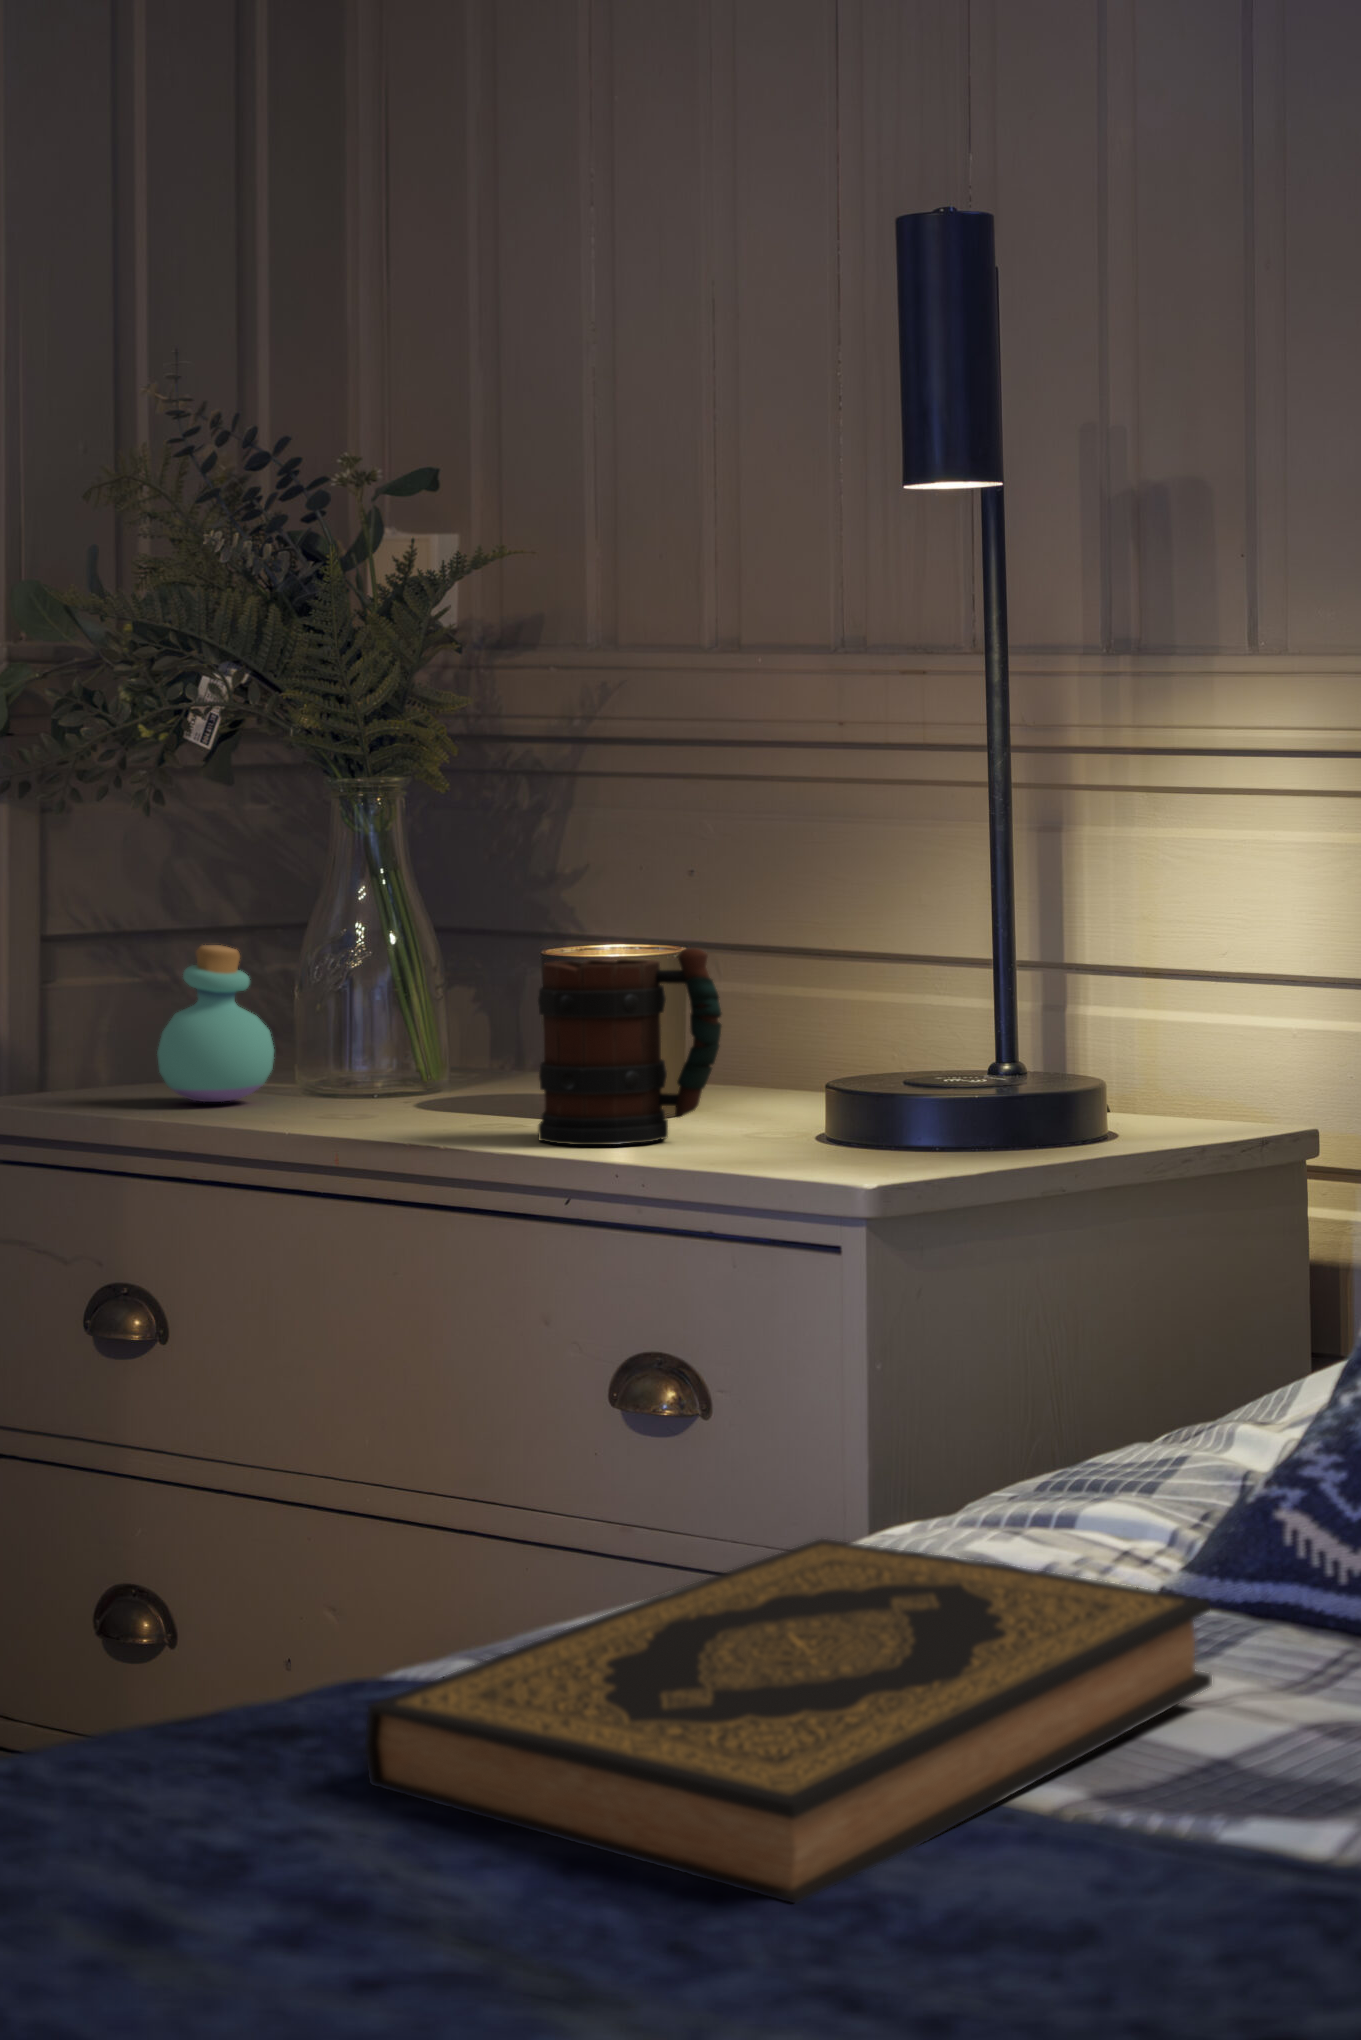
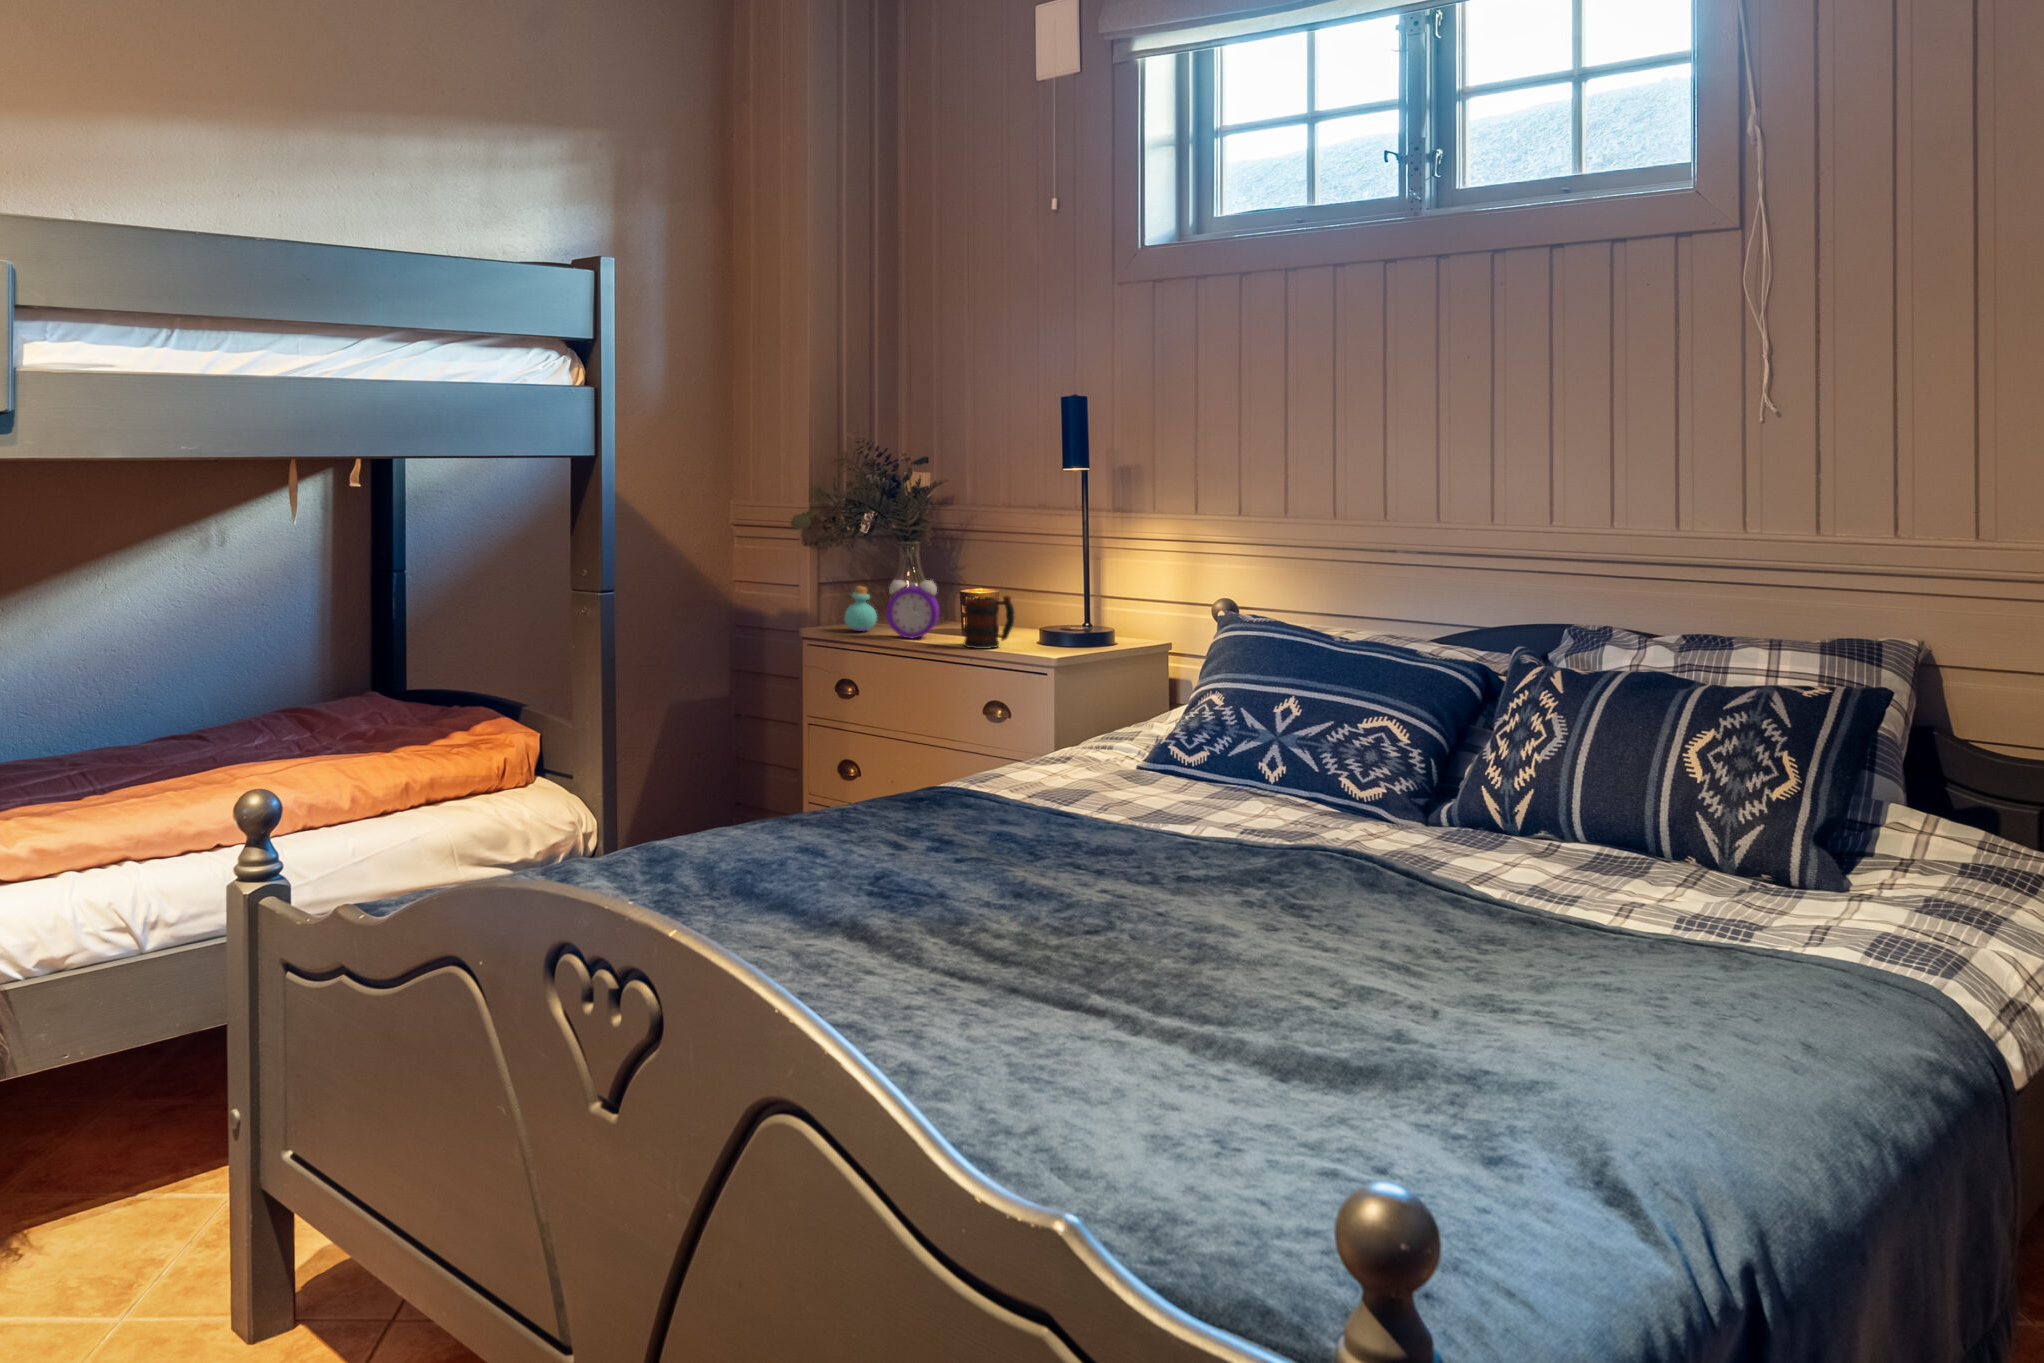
alarm clock: none [282,910,477,1119] -> present [887,580,939,638]
hardback book: present [365,1539,1212,1903] -> none [1003,750,1162,814]

